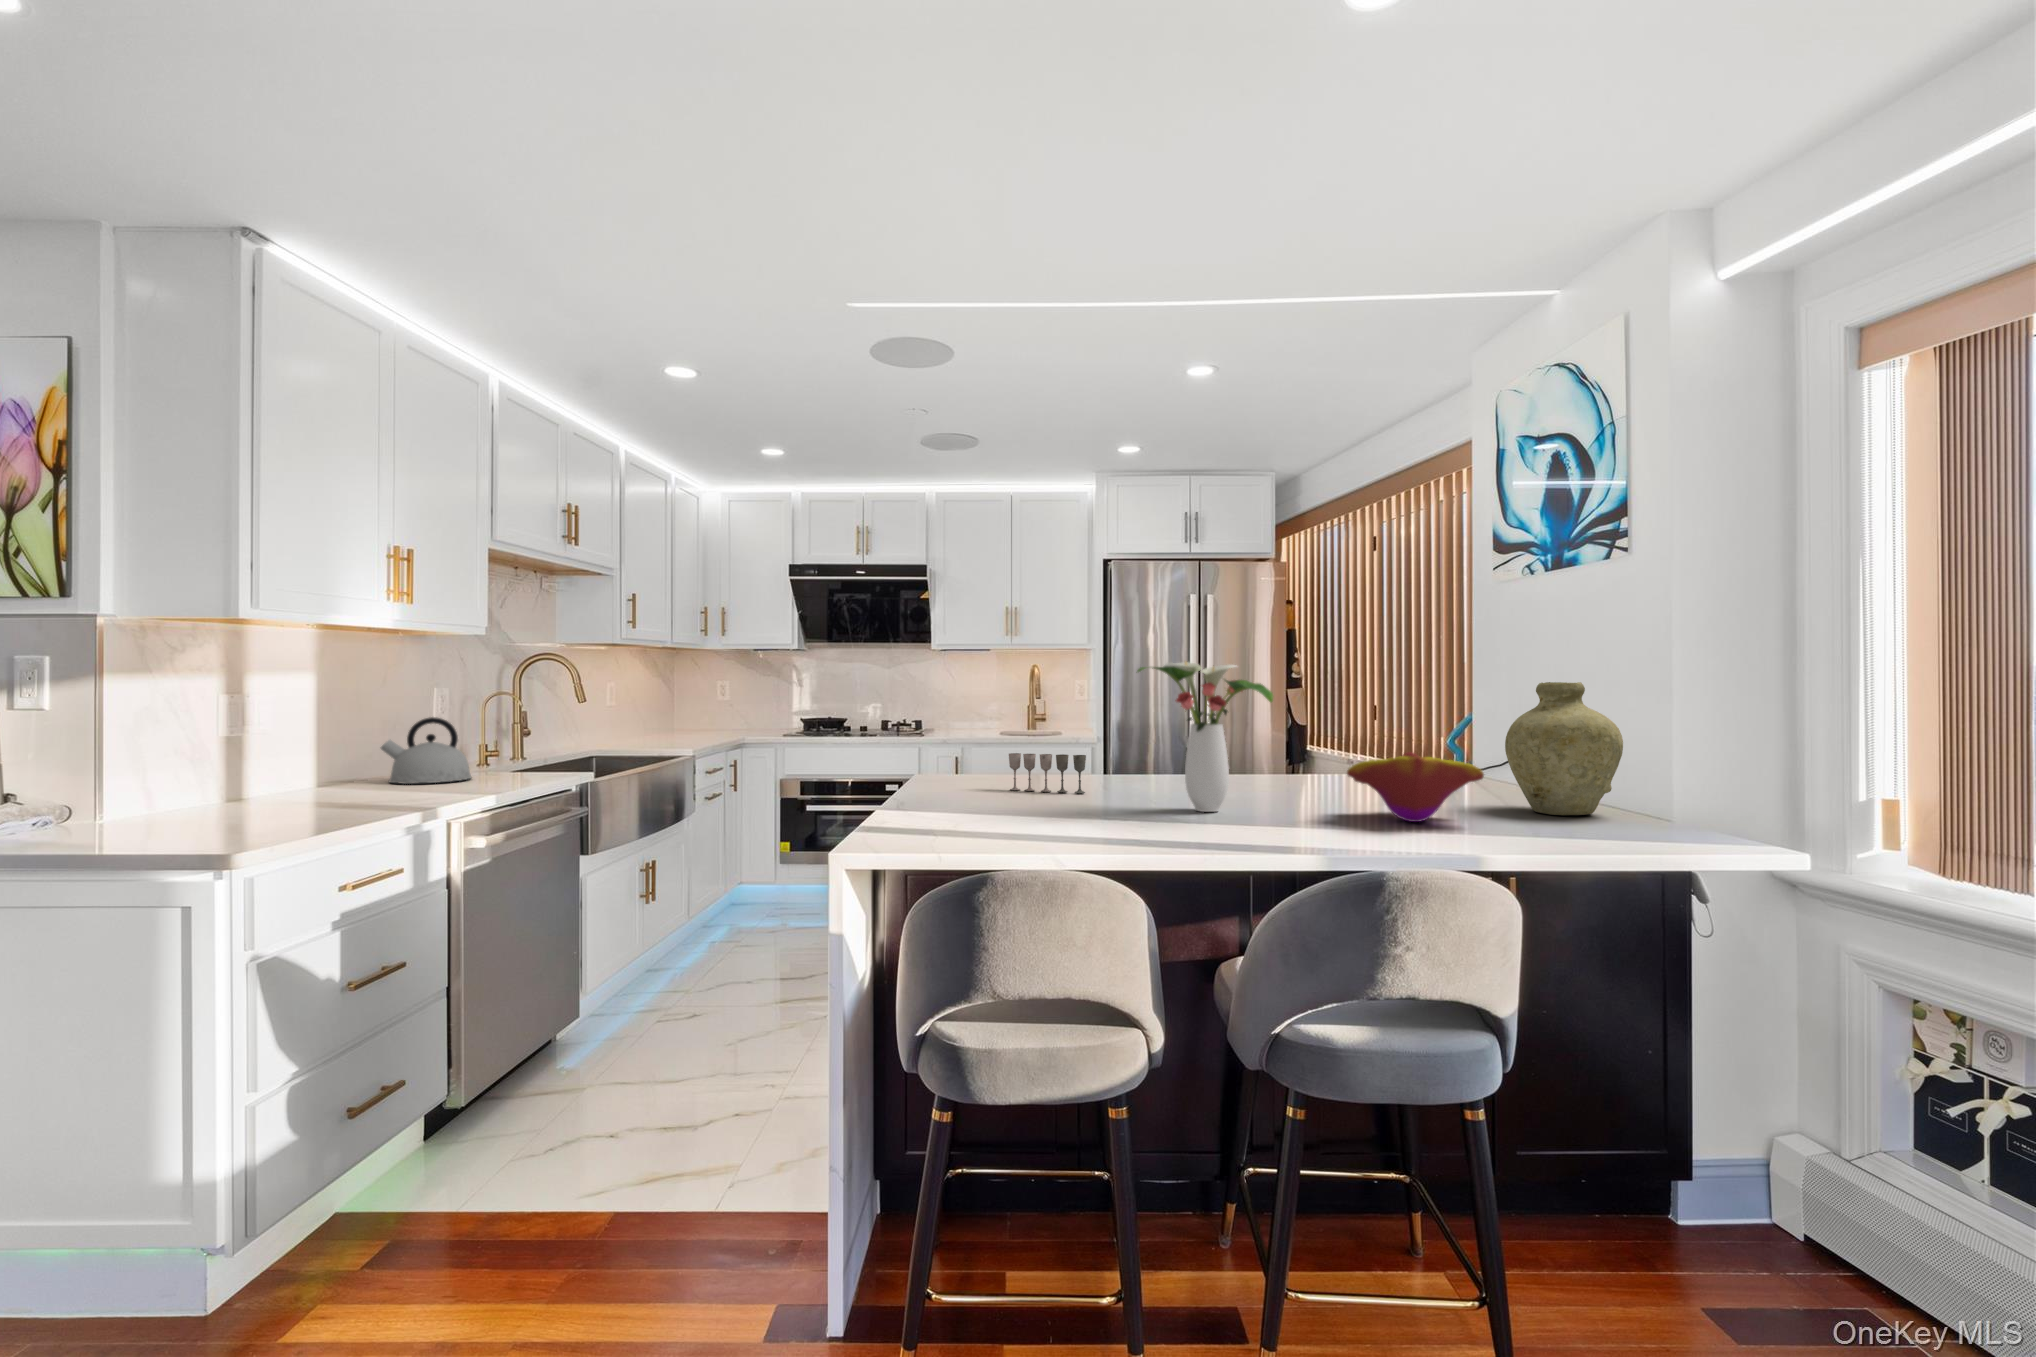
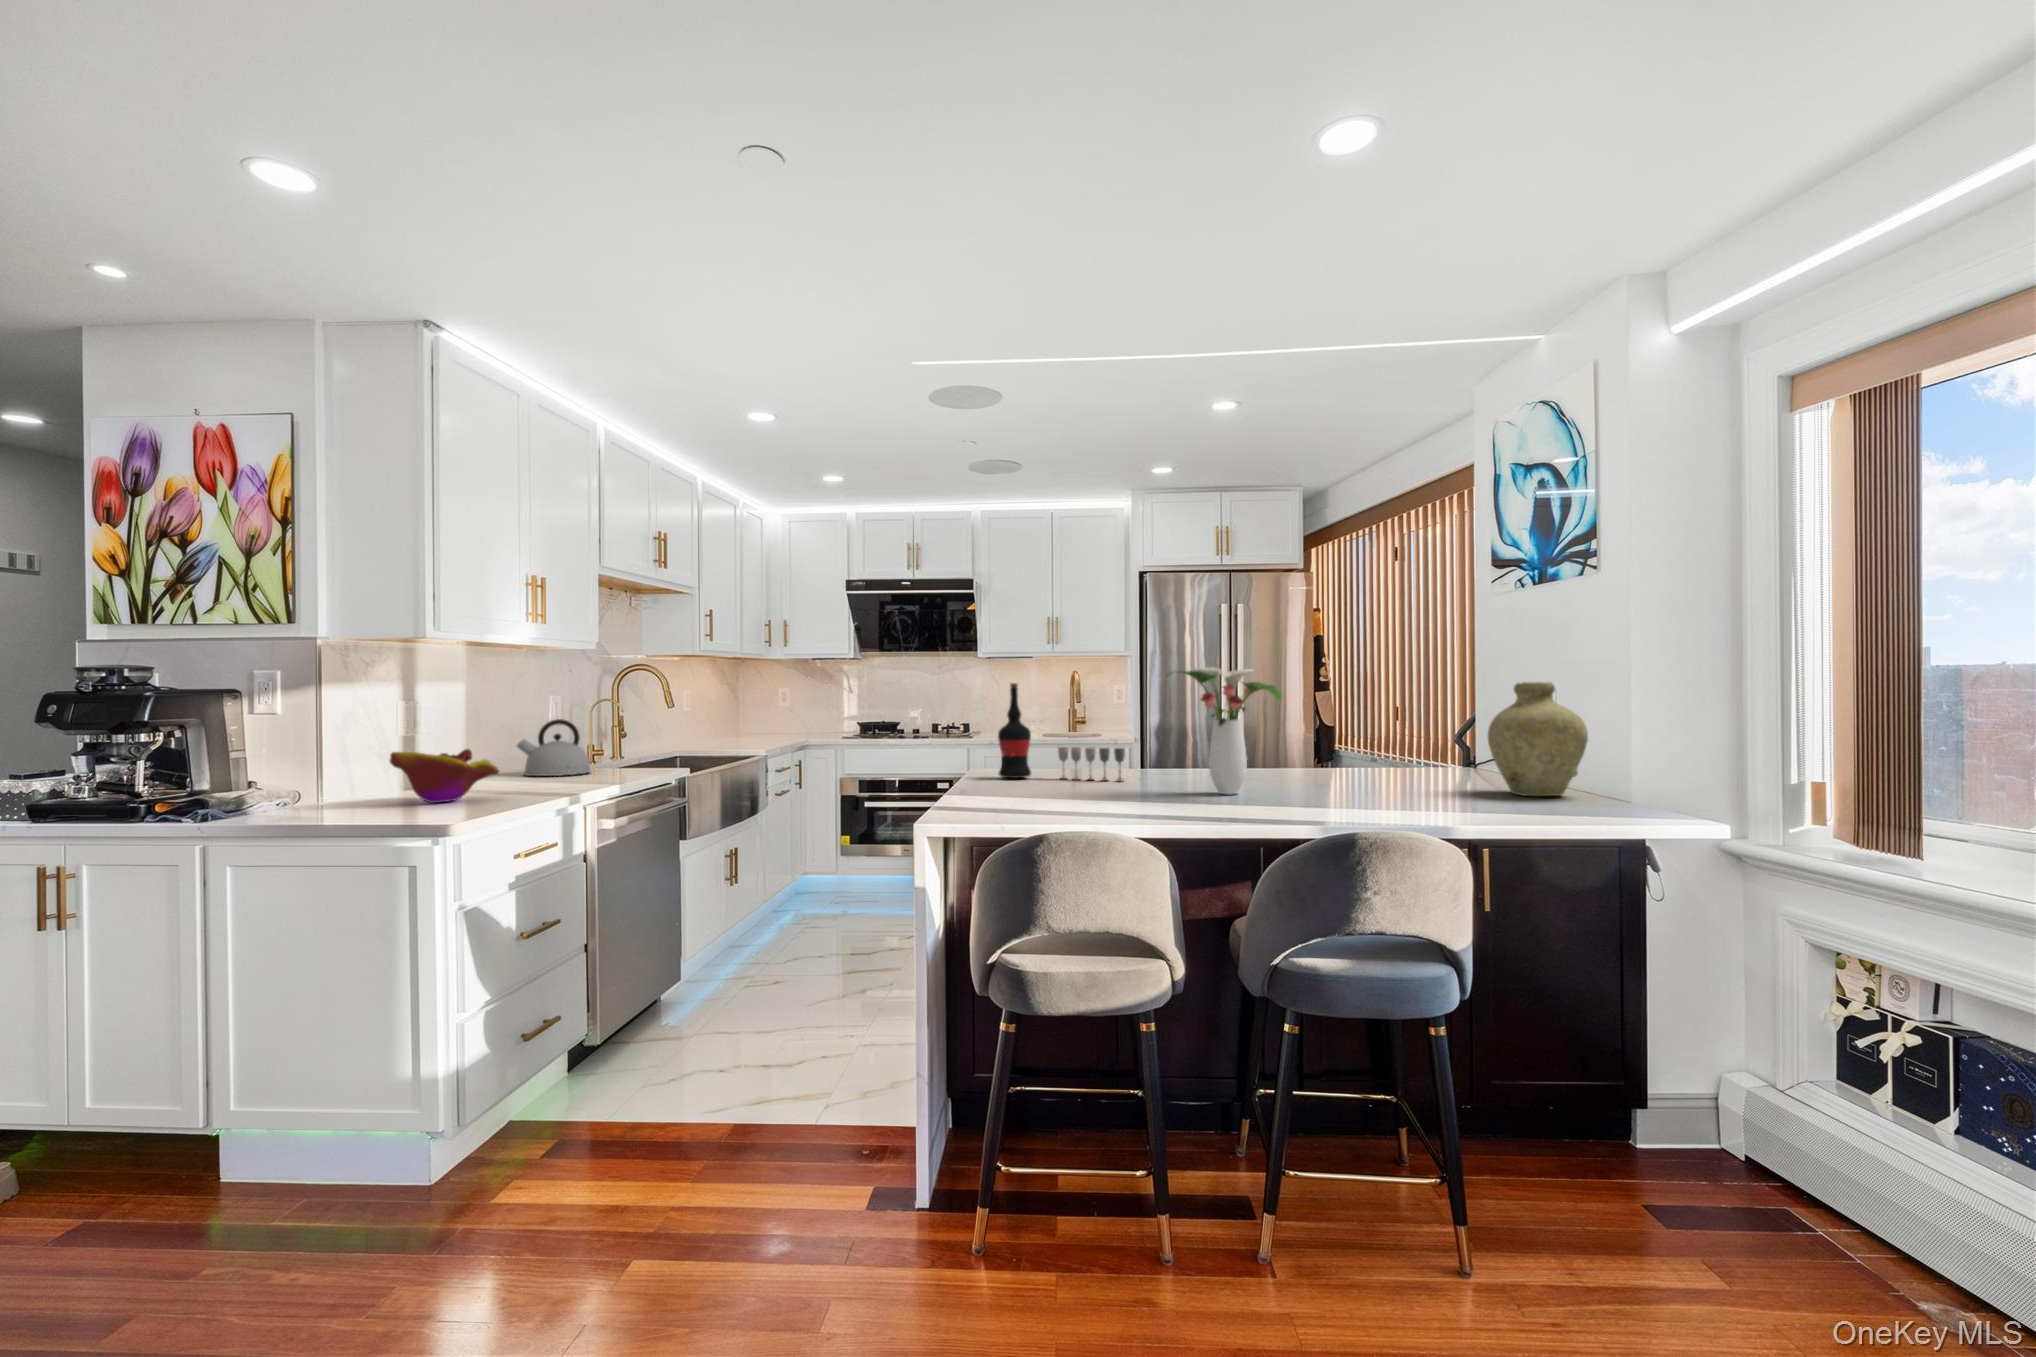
wine bottle: none [939,679,978,789] -> present [998,683,1031,778]
decorative bowl: present [1347,752,1484,822] -> present [390,749,499,803]

